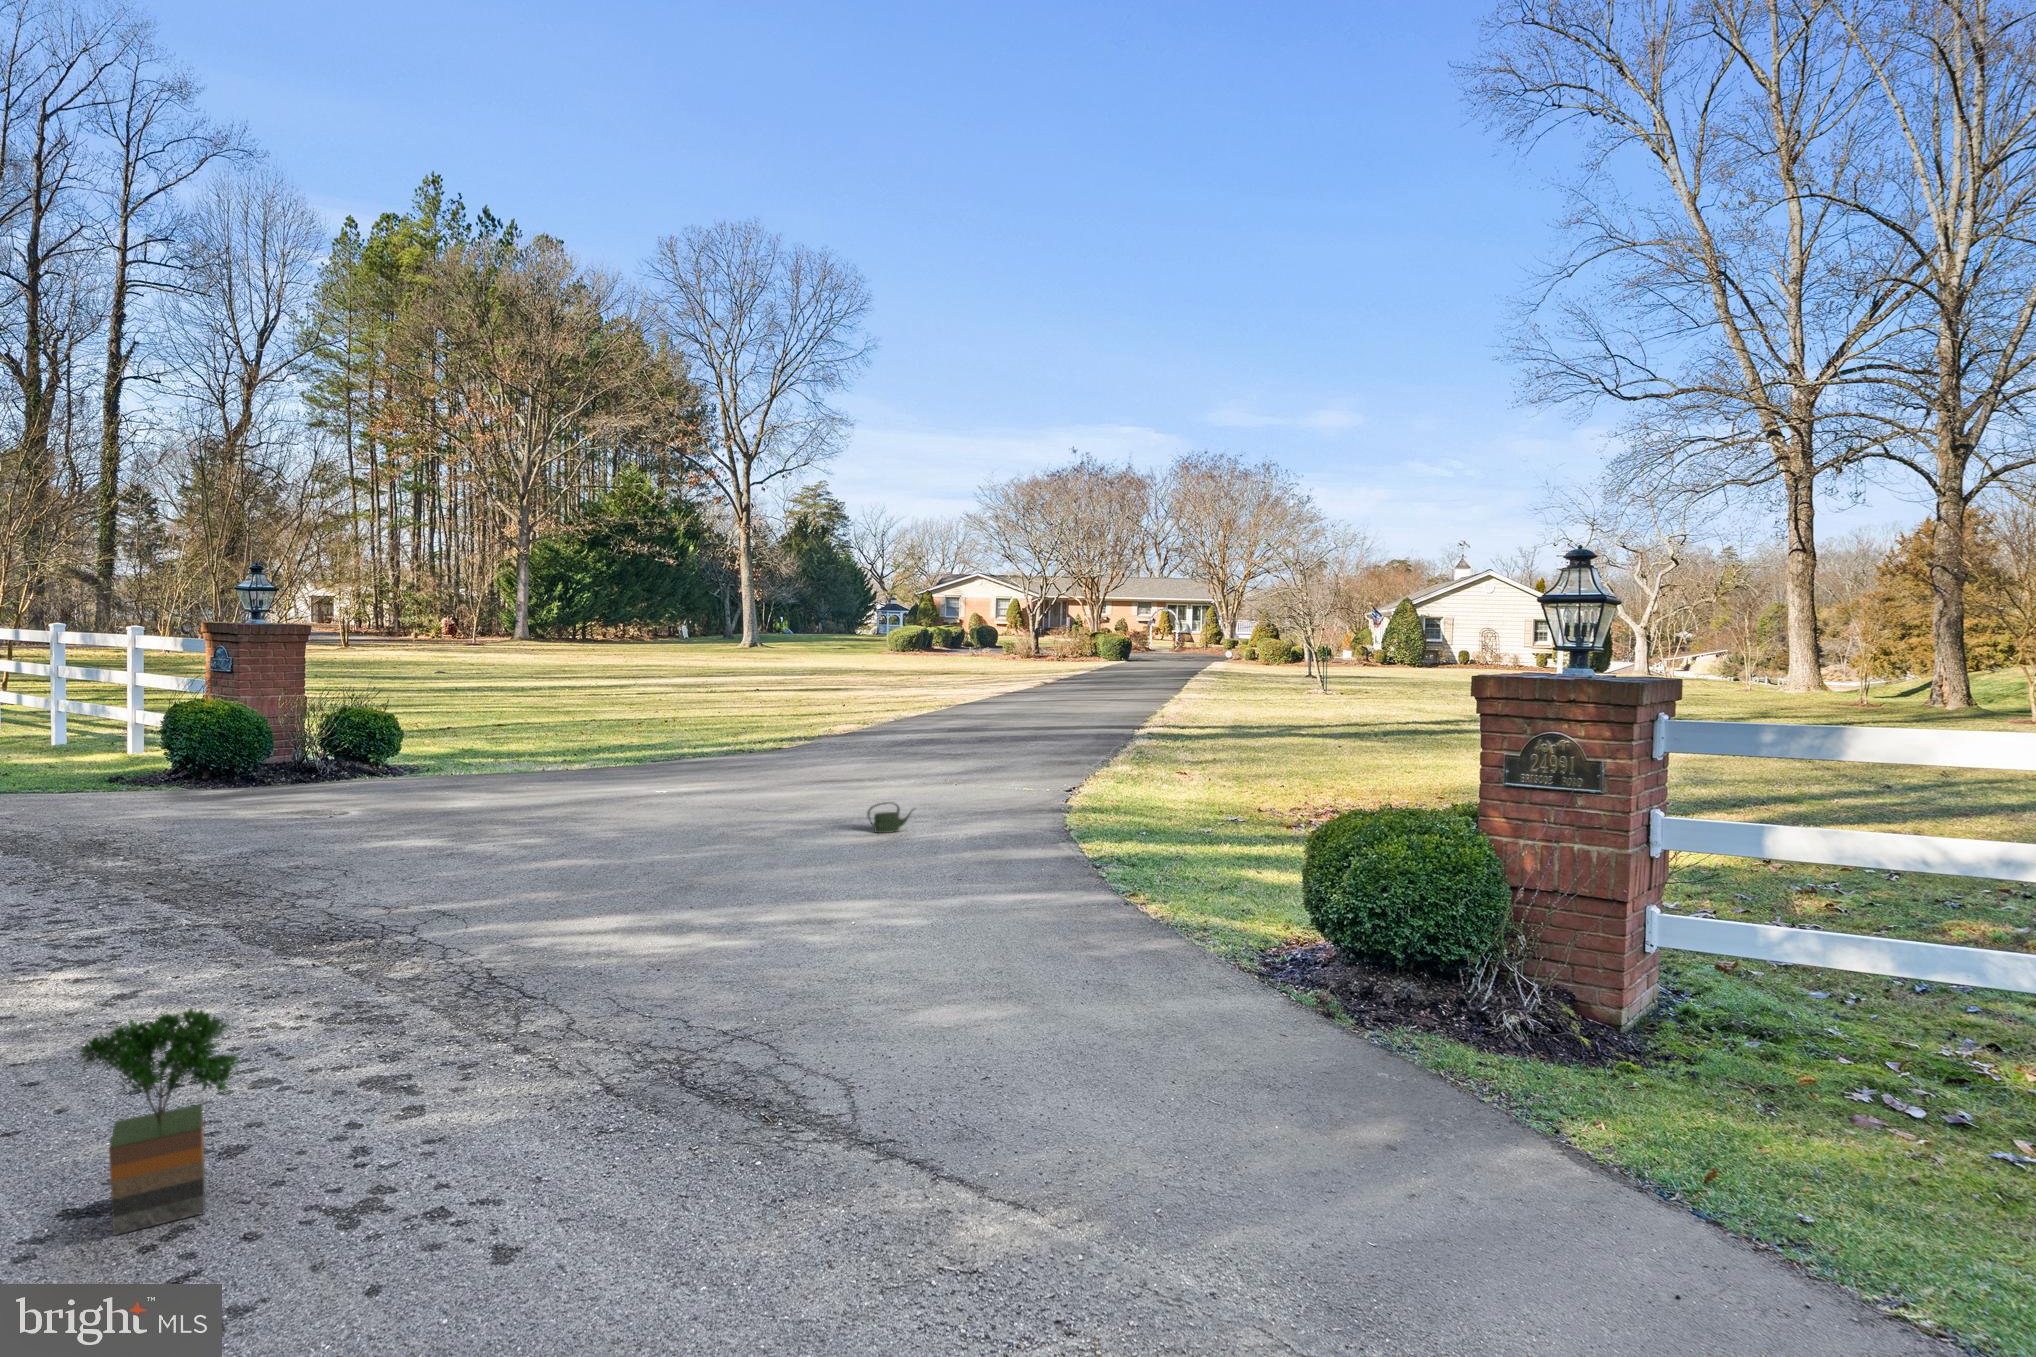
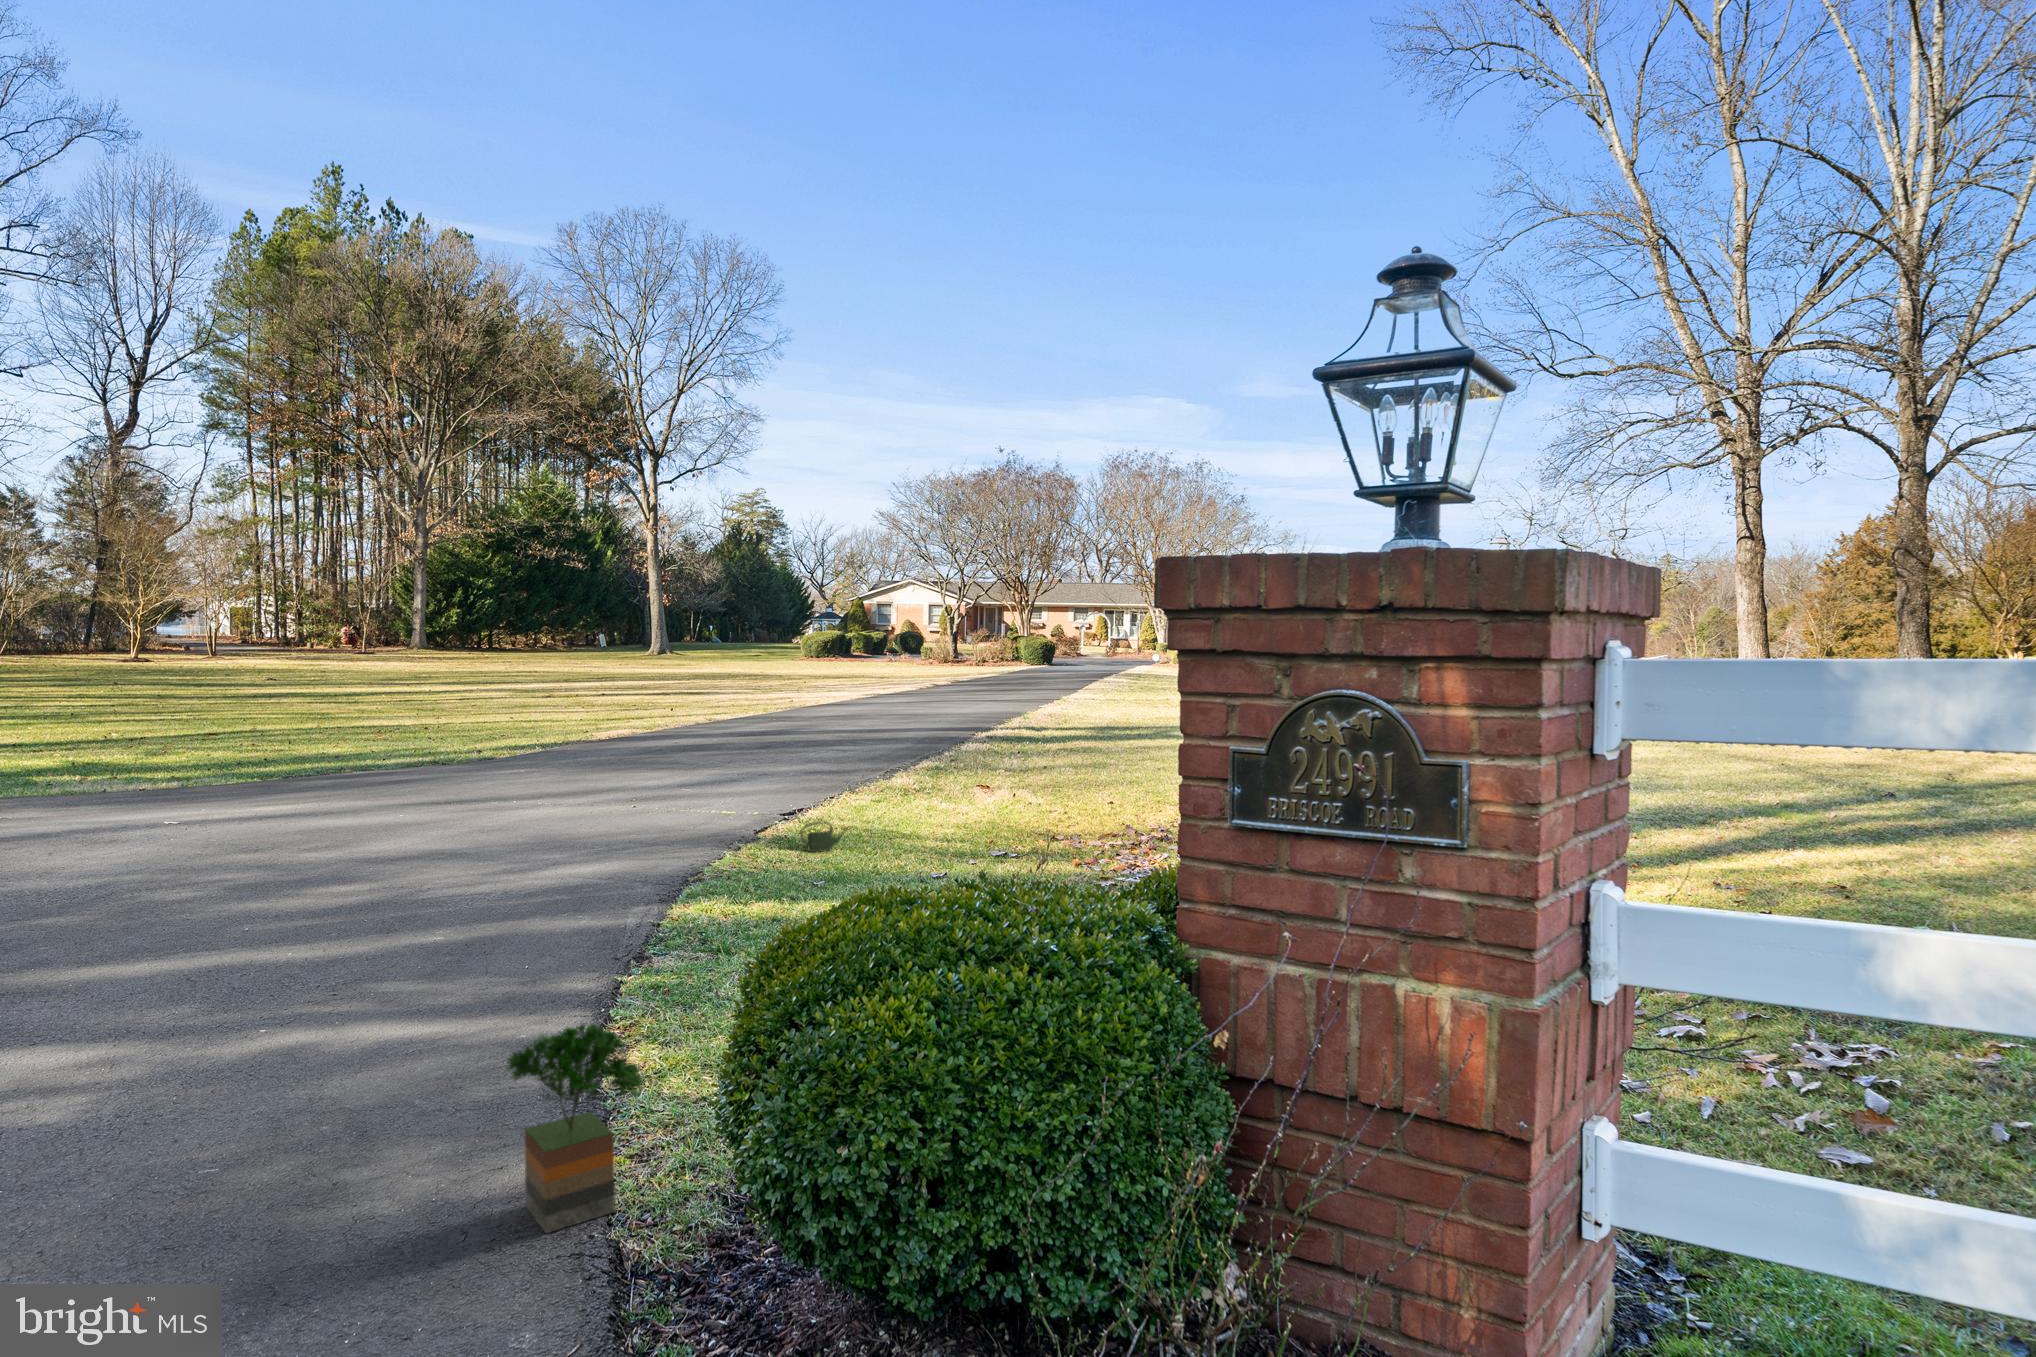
potted tree: present [77,1009,240,1235] -> present [506,1024,643,1233]

